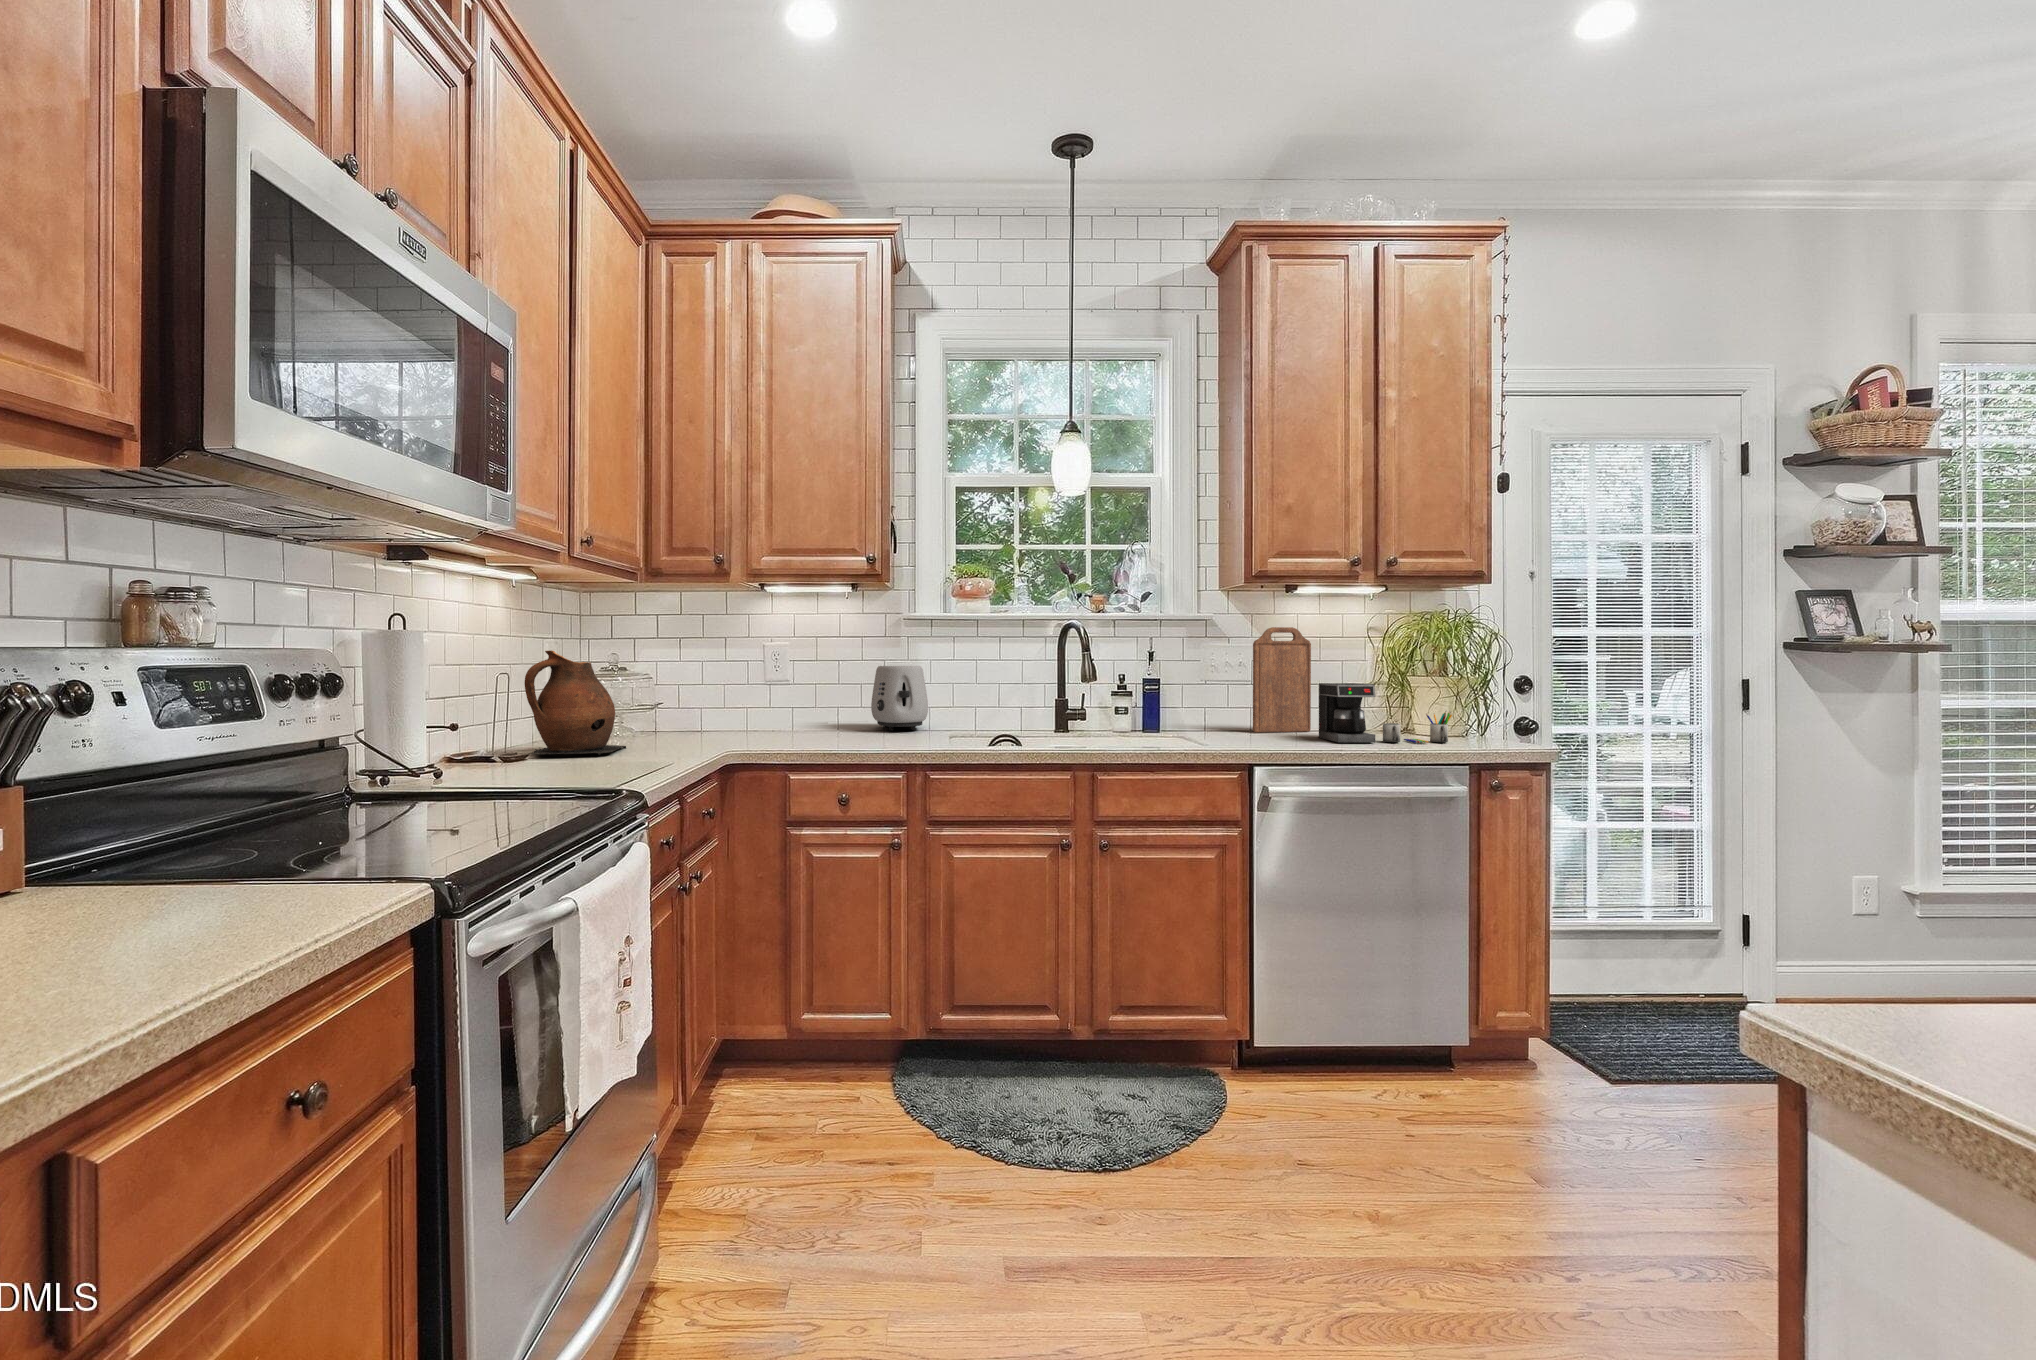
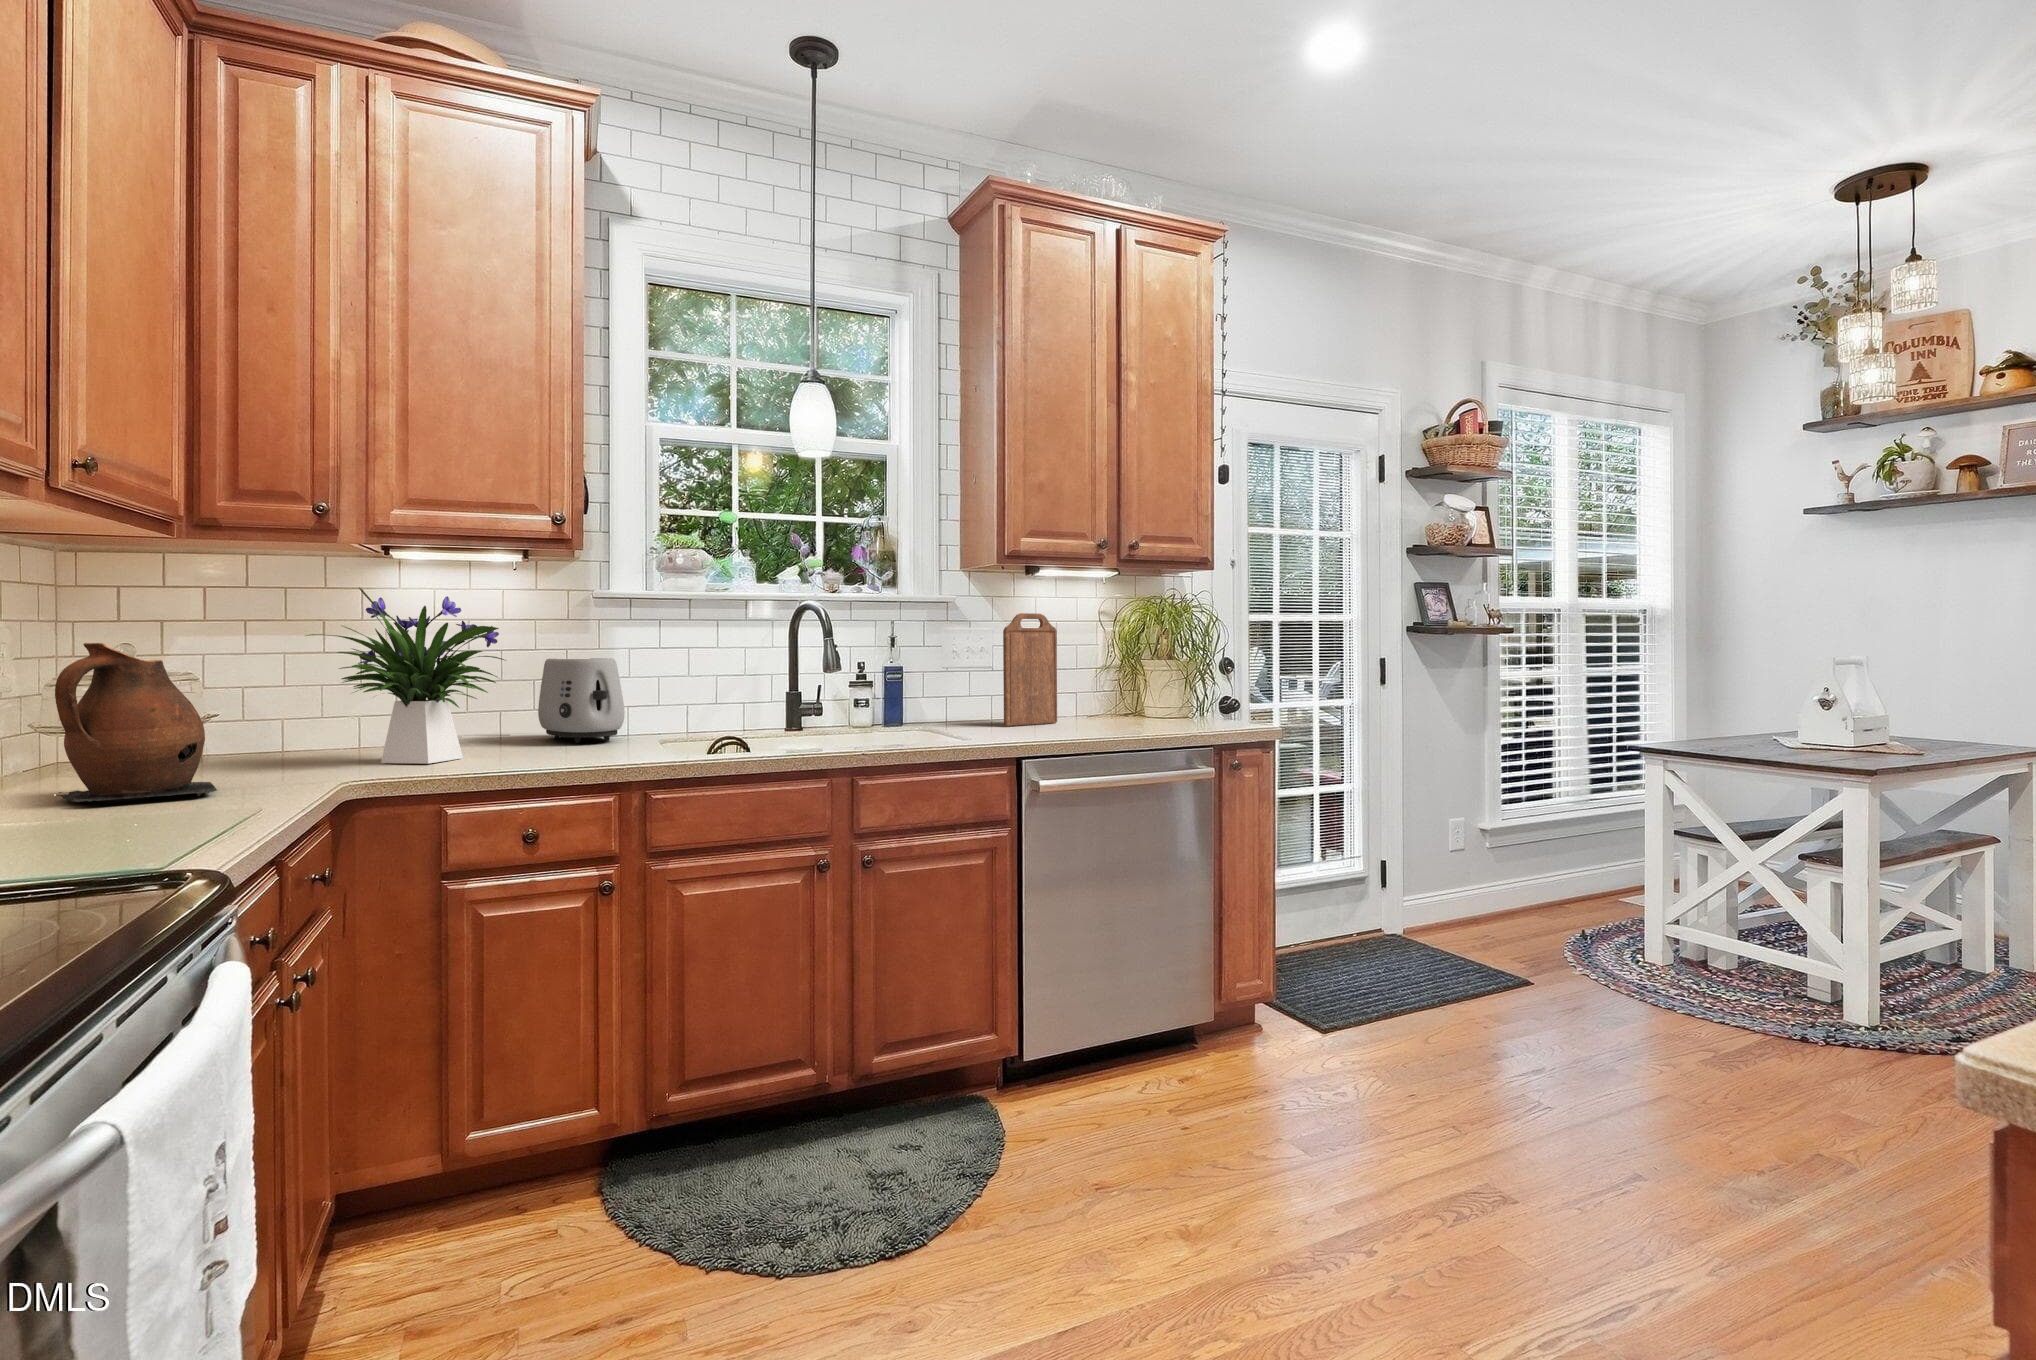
flower arrangement: none [696,613,827,741] -> present [305,588,506,764]
coffee maker: present [1319,683,1452,743] -> none [1074,672,1196,733]

